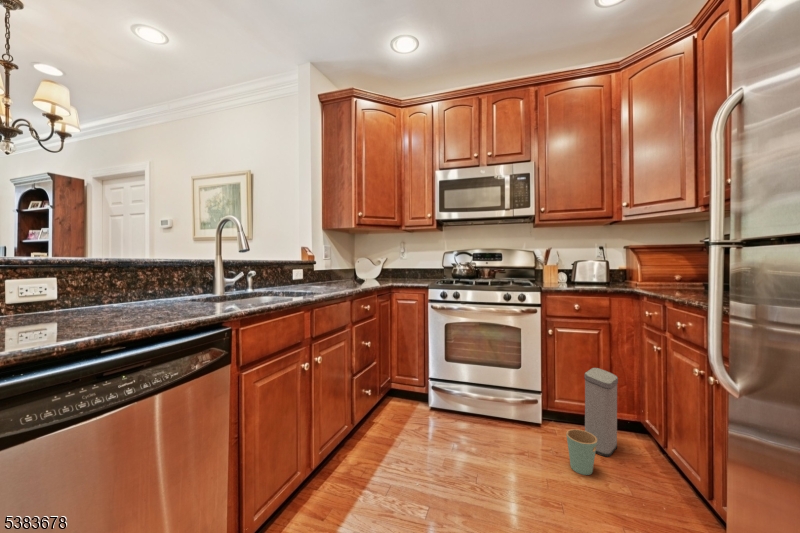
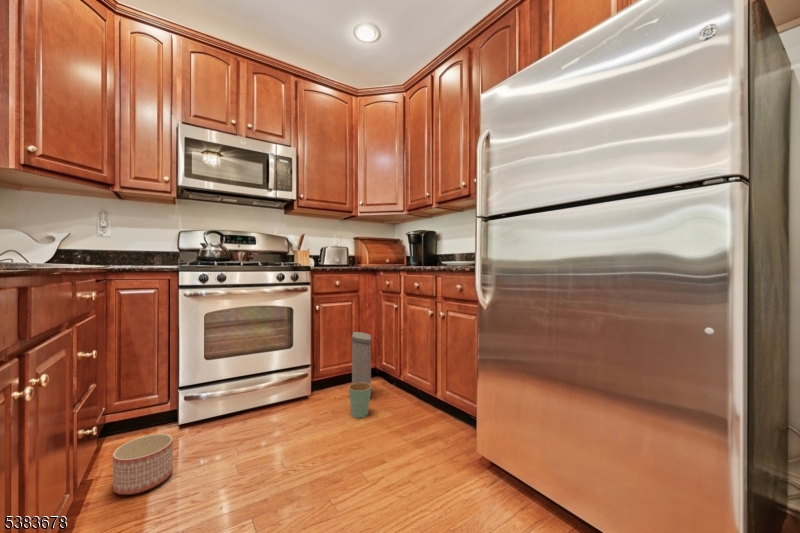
planter: none [376,406,408,445] -> present [113,433,173,495]

